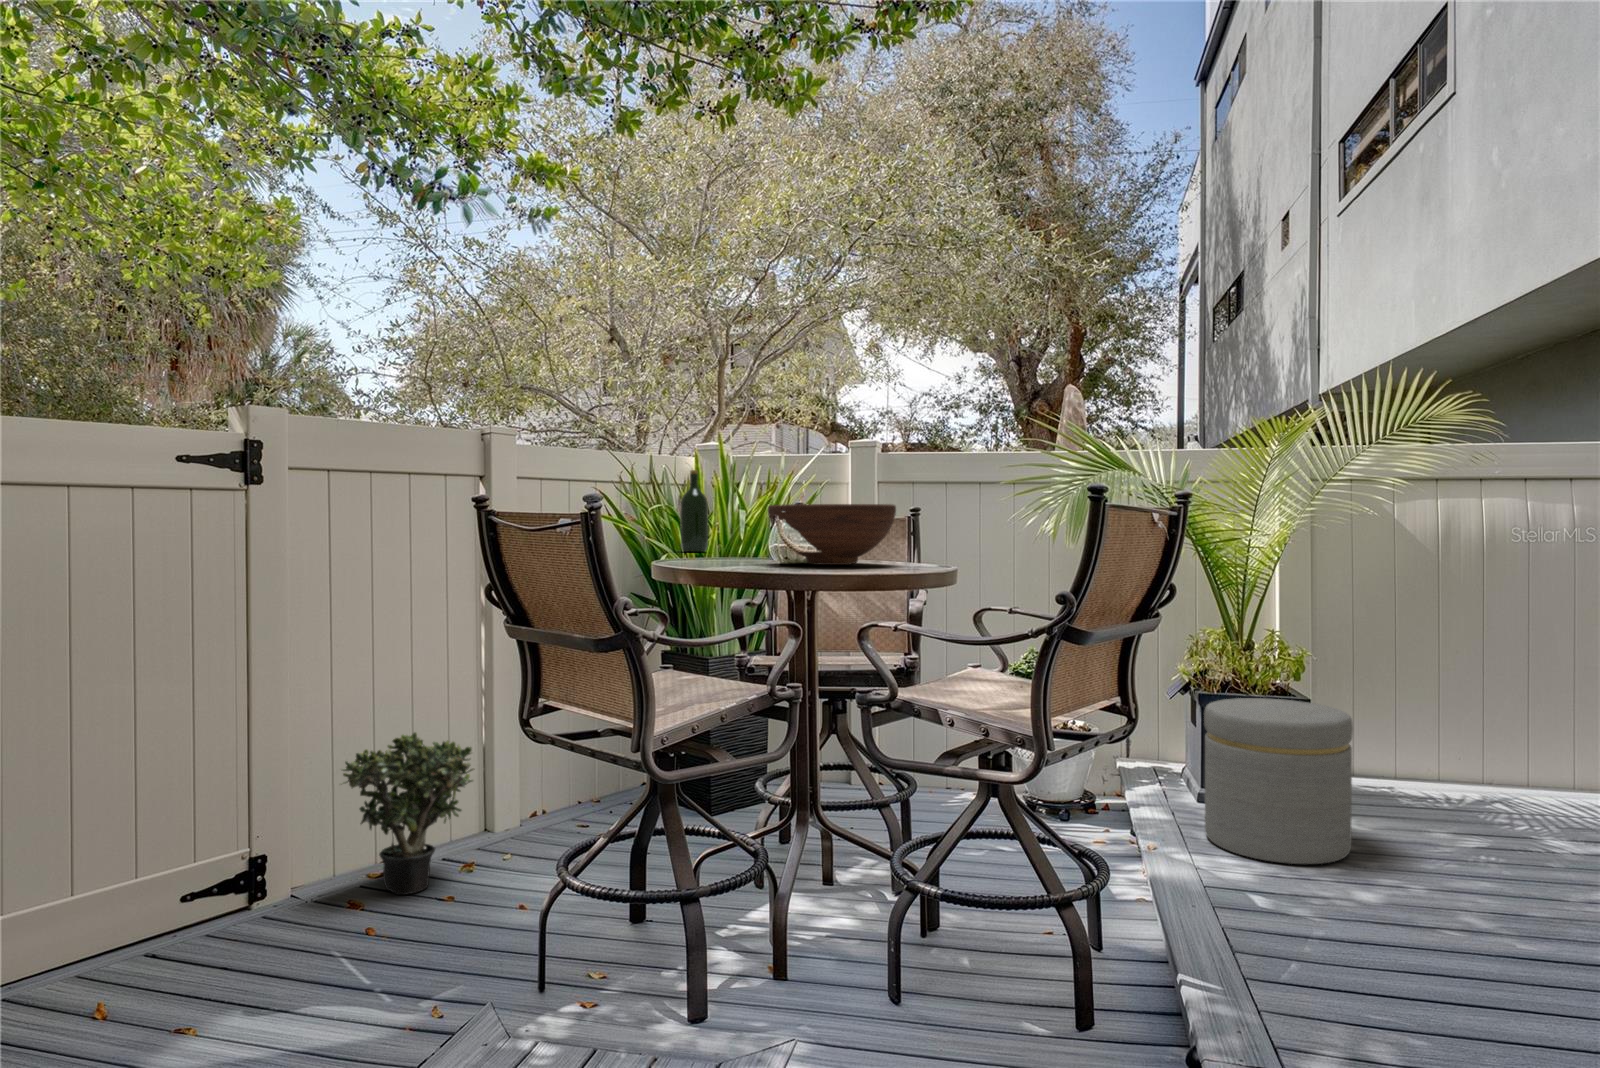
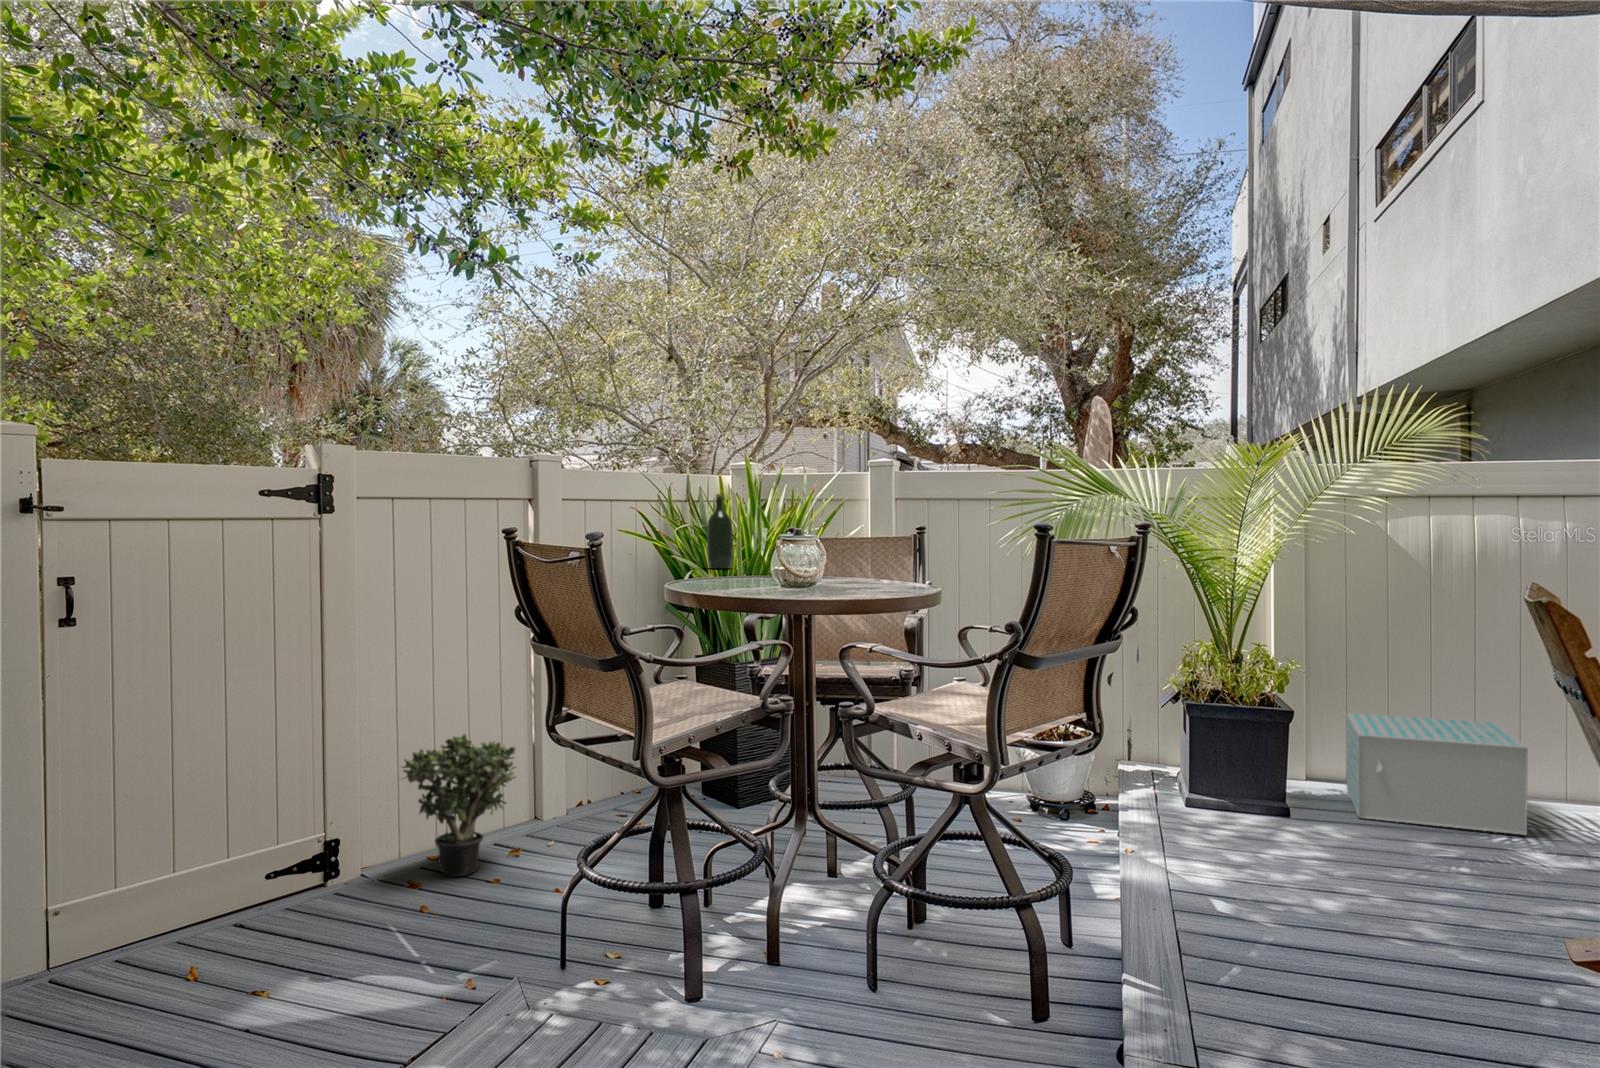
fruit bowl: present [768,504,896,565] -> none [770,532,886,588]
ottoman: present [1204,698,1353,864] -> none [1185,708,1323,866]
storage box: none [1352,704,1549,827] -> present [1346,713,1528,835]

